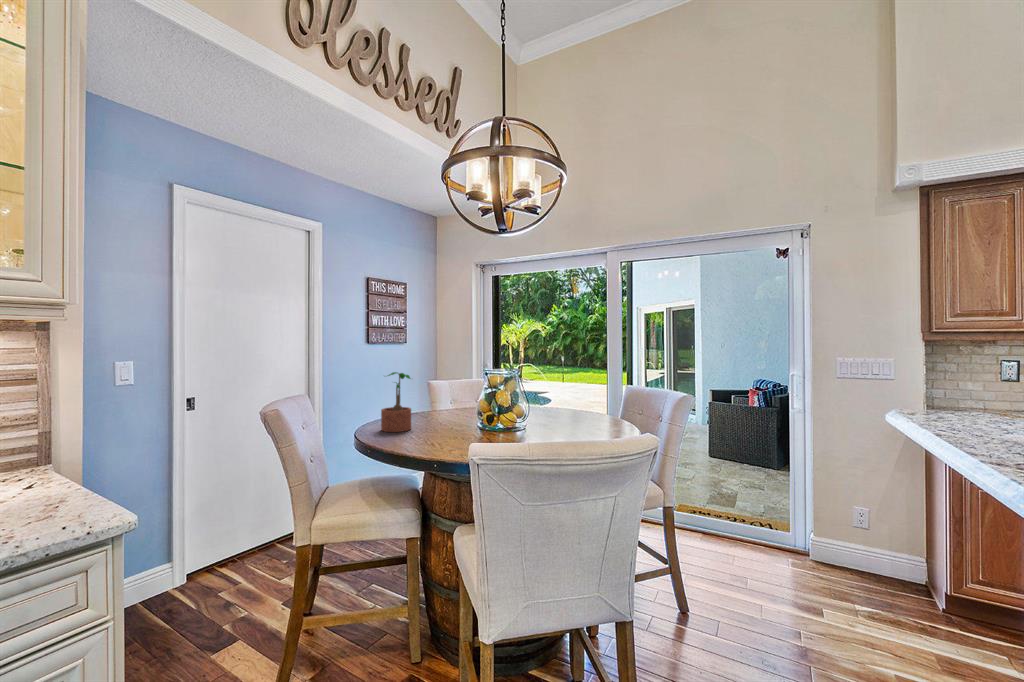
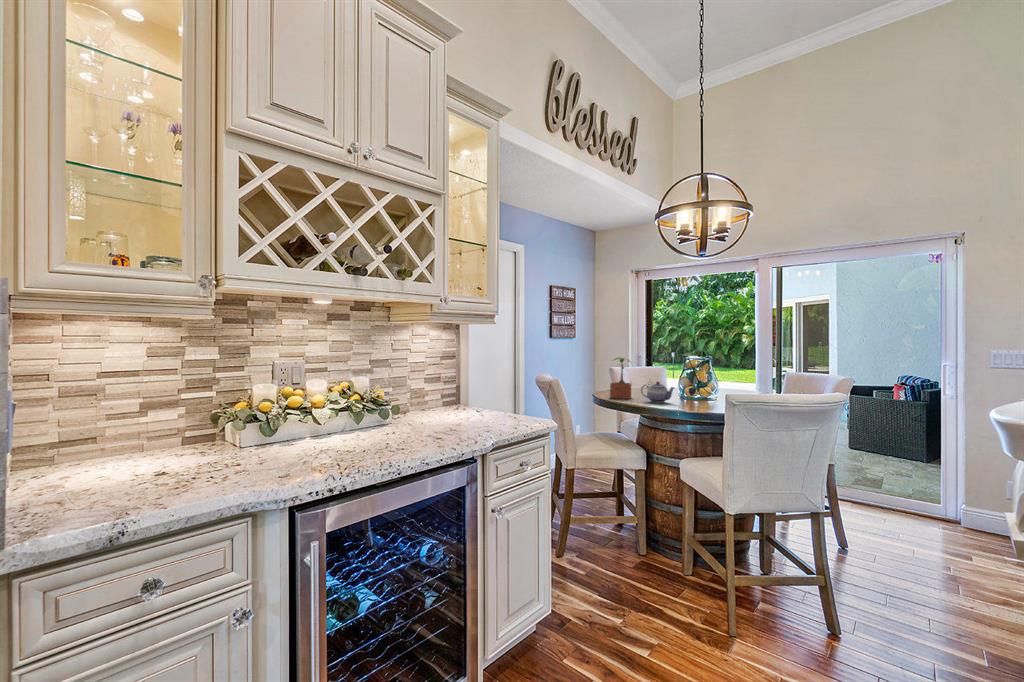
teapot: none [414,408,457,440] -> present [641,382,674,403]

